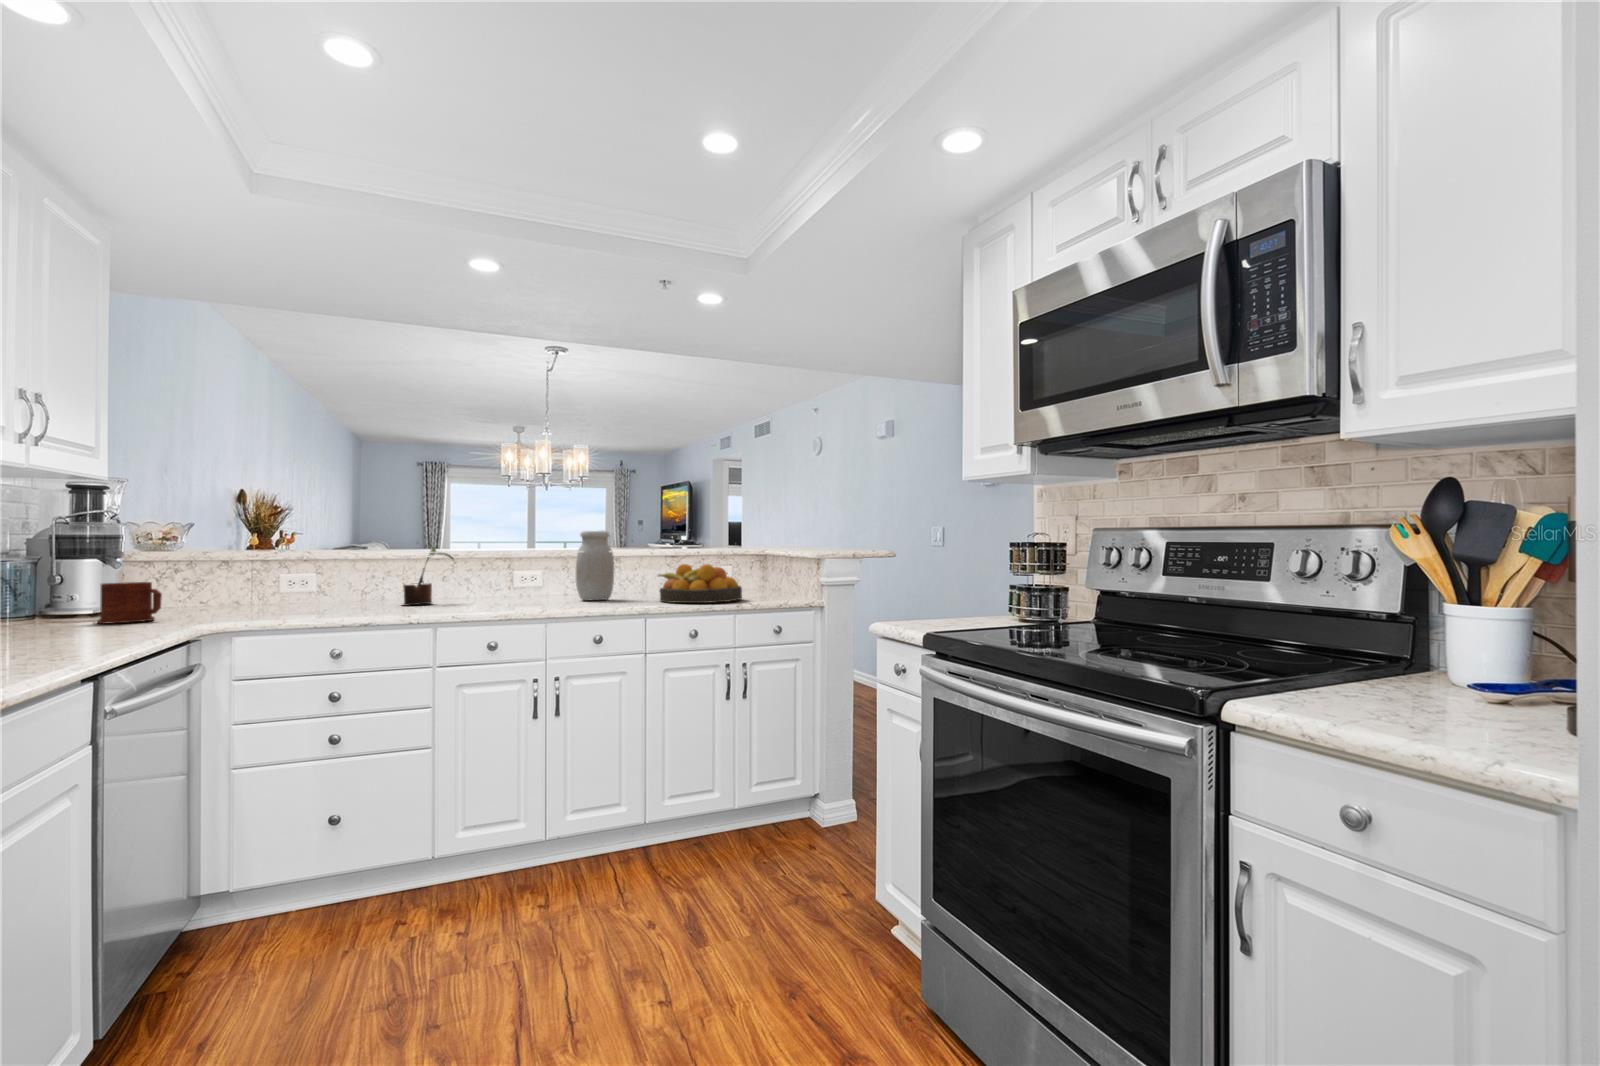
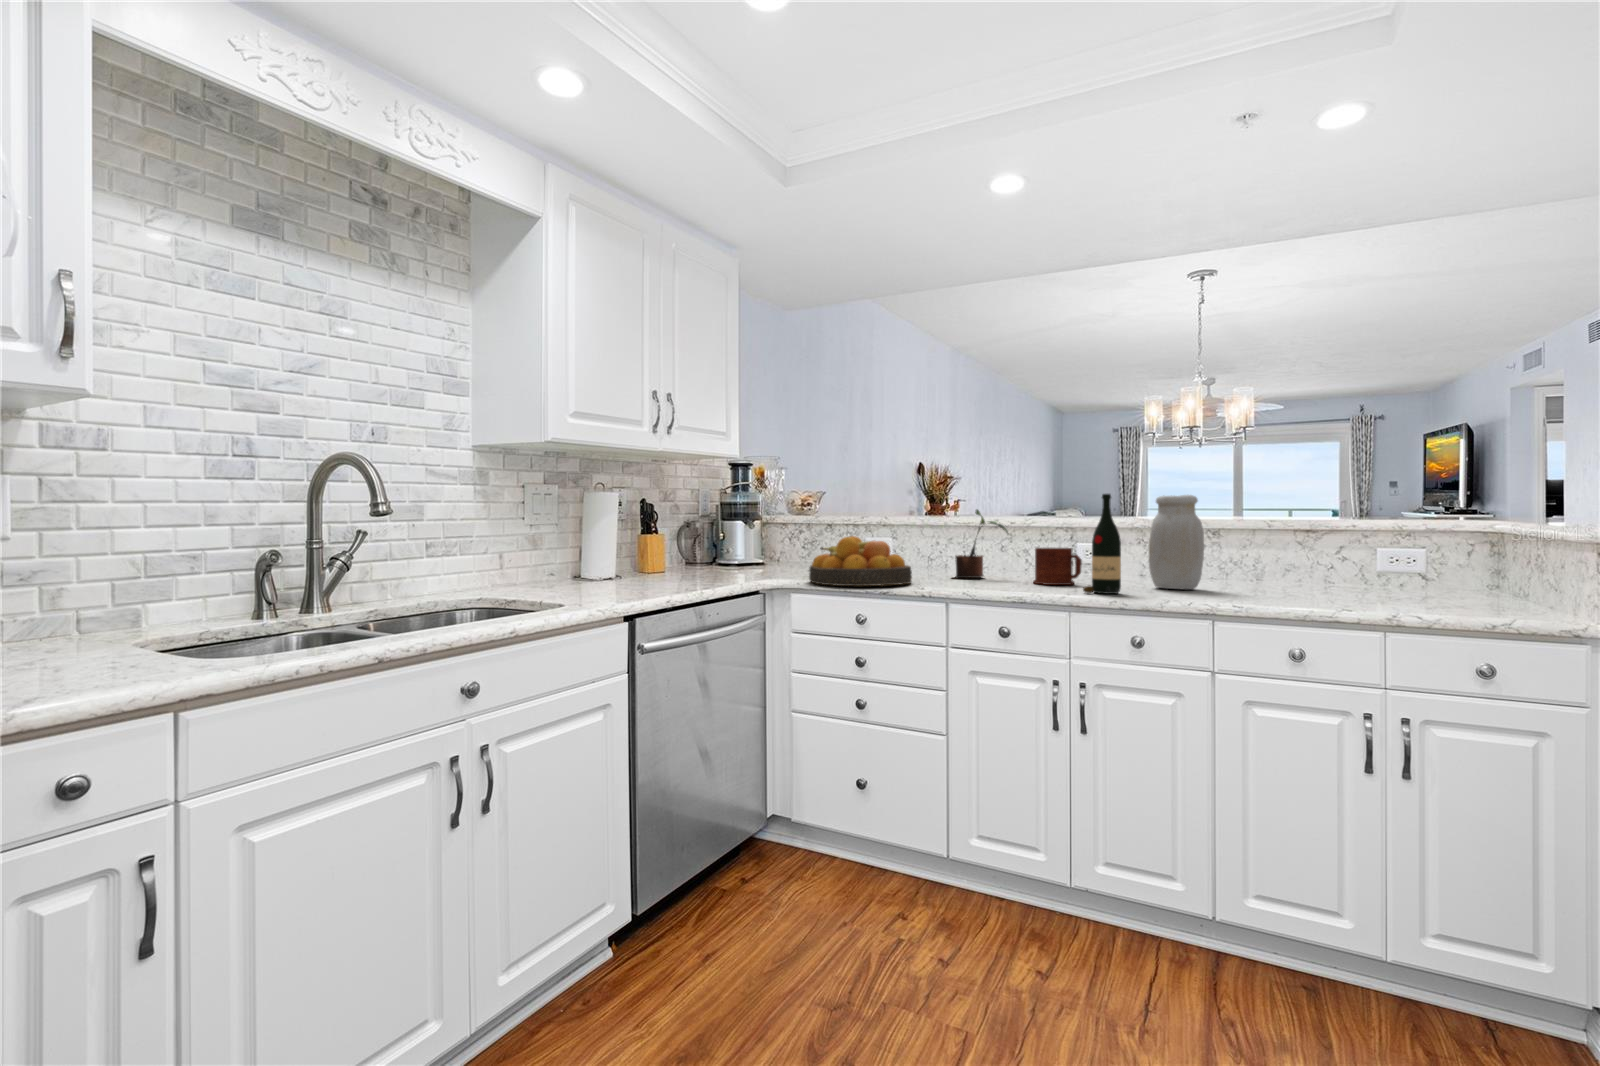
wine bottle: none [541,529,570,607] -> present [1083,494,1121,594]
fruit bowl: present [658,564,742,603] -> present [809,536,912,586]
mug: present [97,582,162,624] -> present [1033,548,1082,585]

